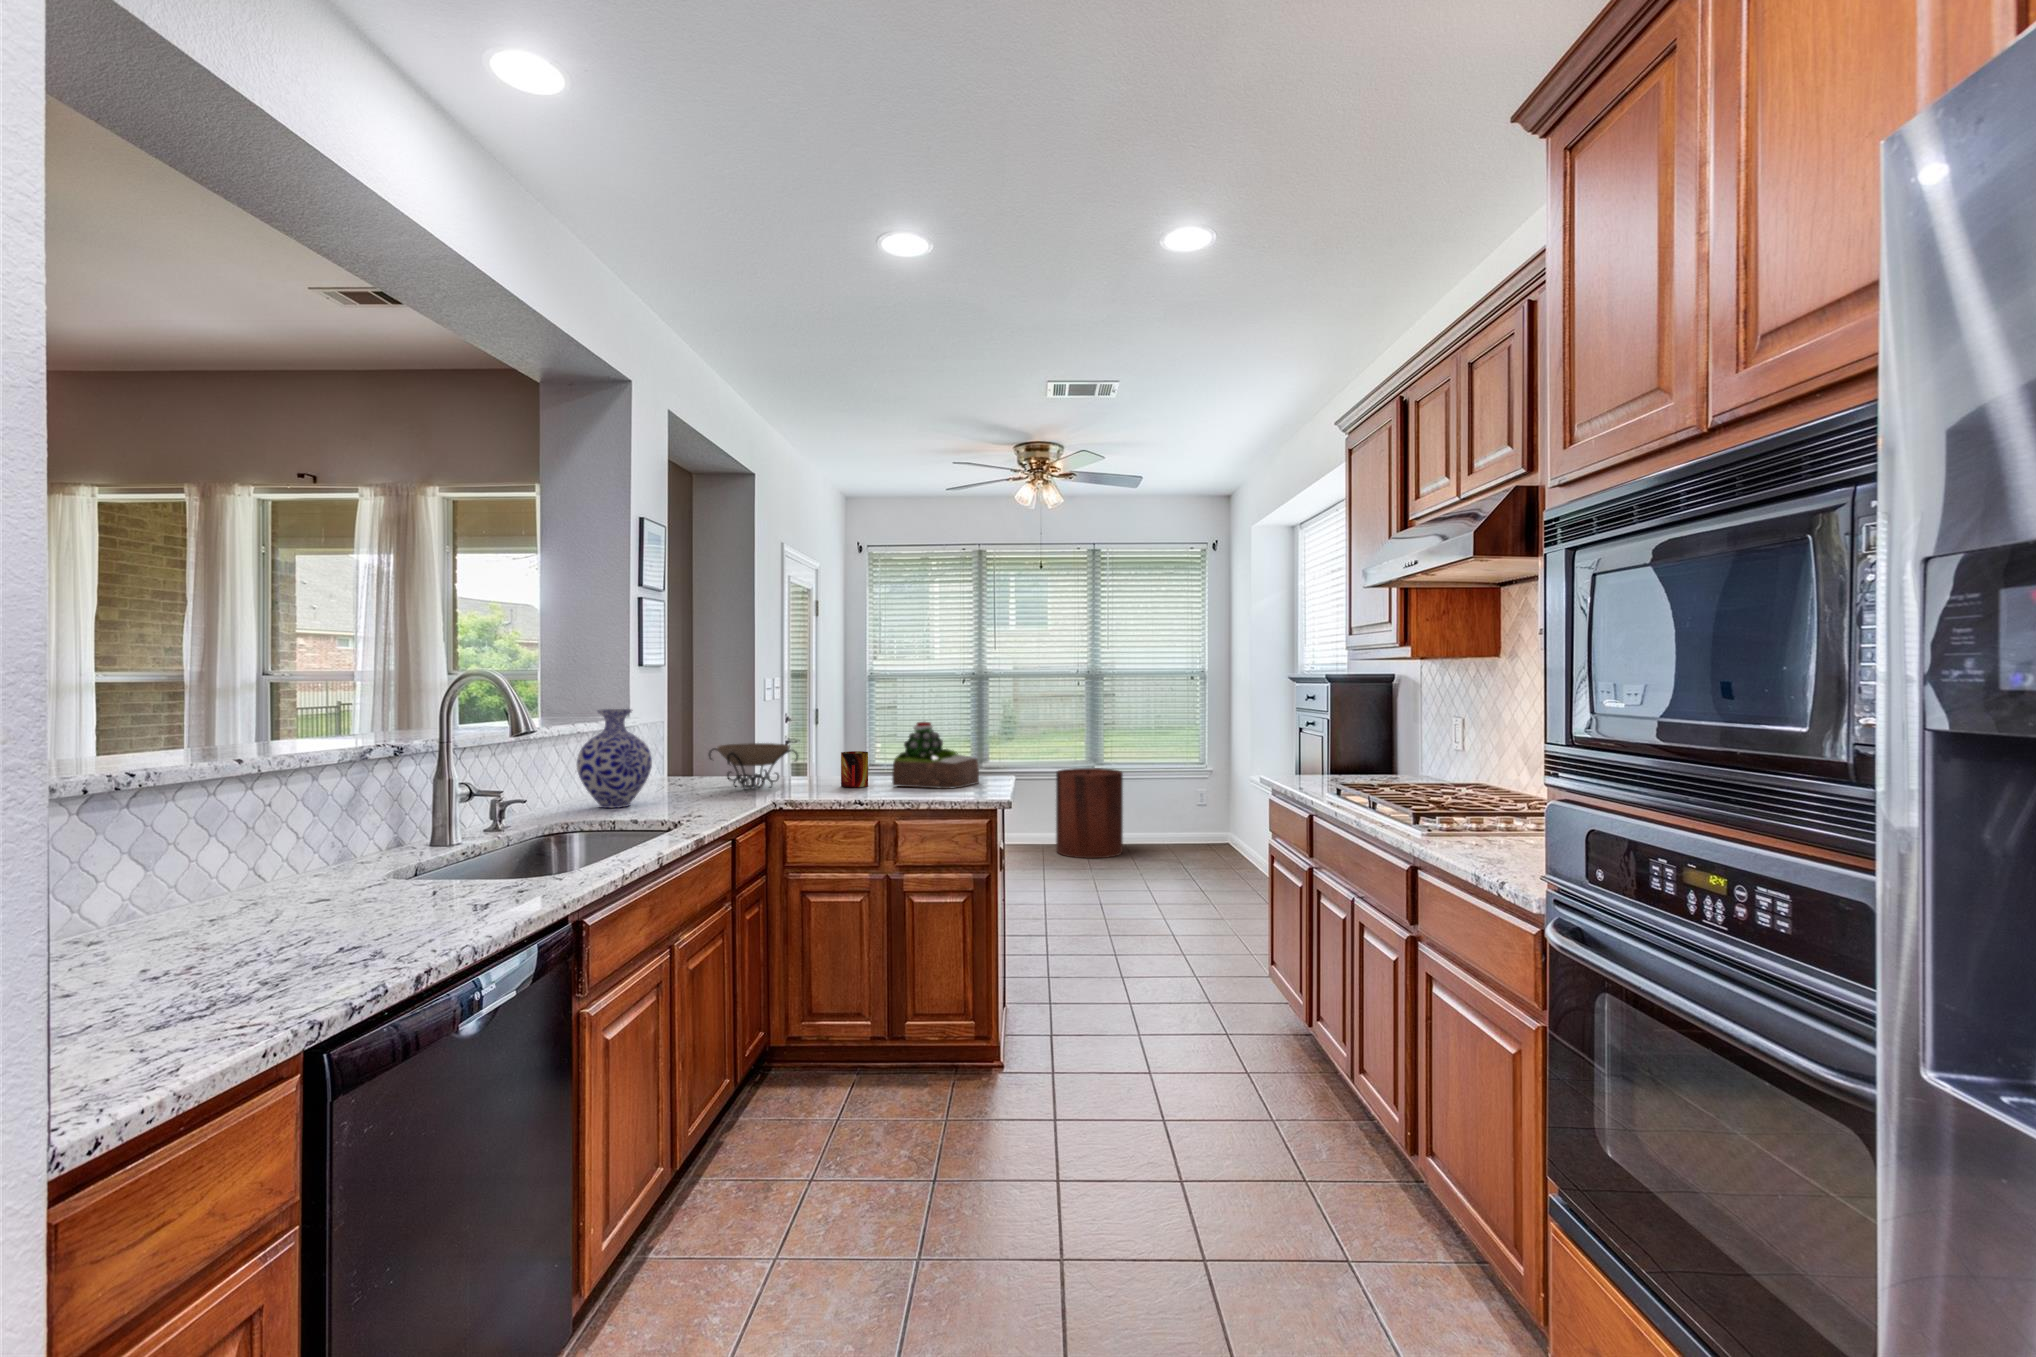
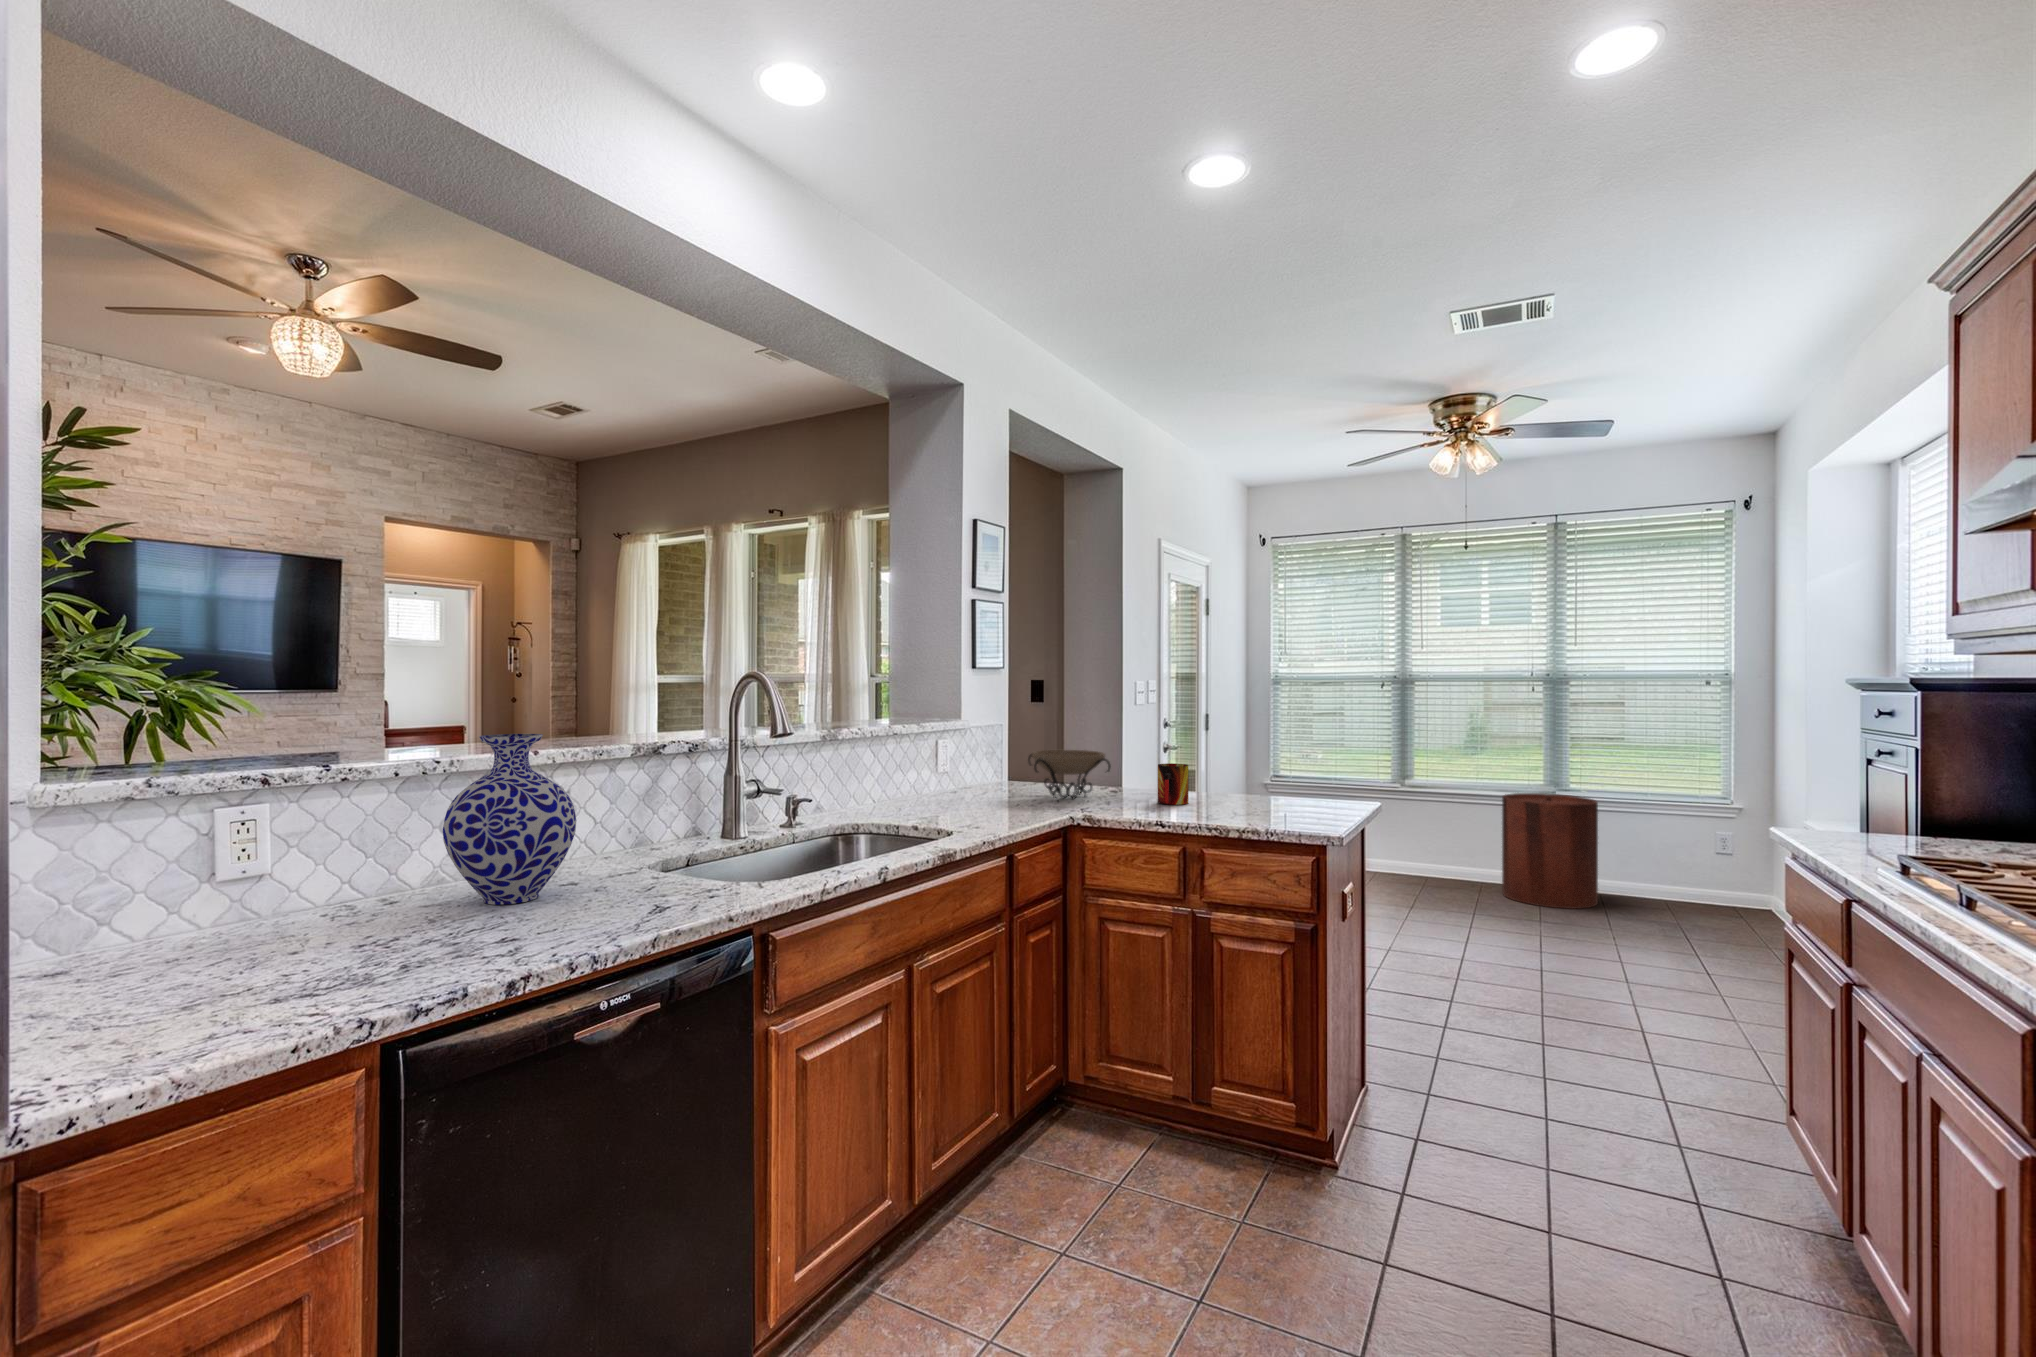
vase: present [577,709,652,808] -> present [443,734,576,905]
succulent plant: present [892,722,979,789] -> none [1212,733,1321,815]

